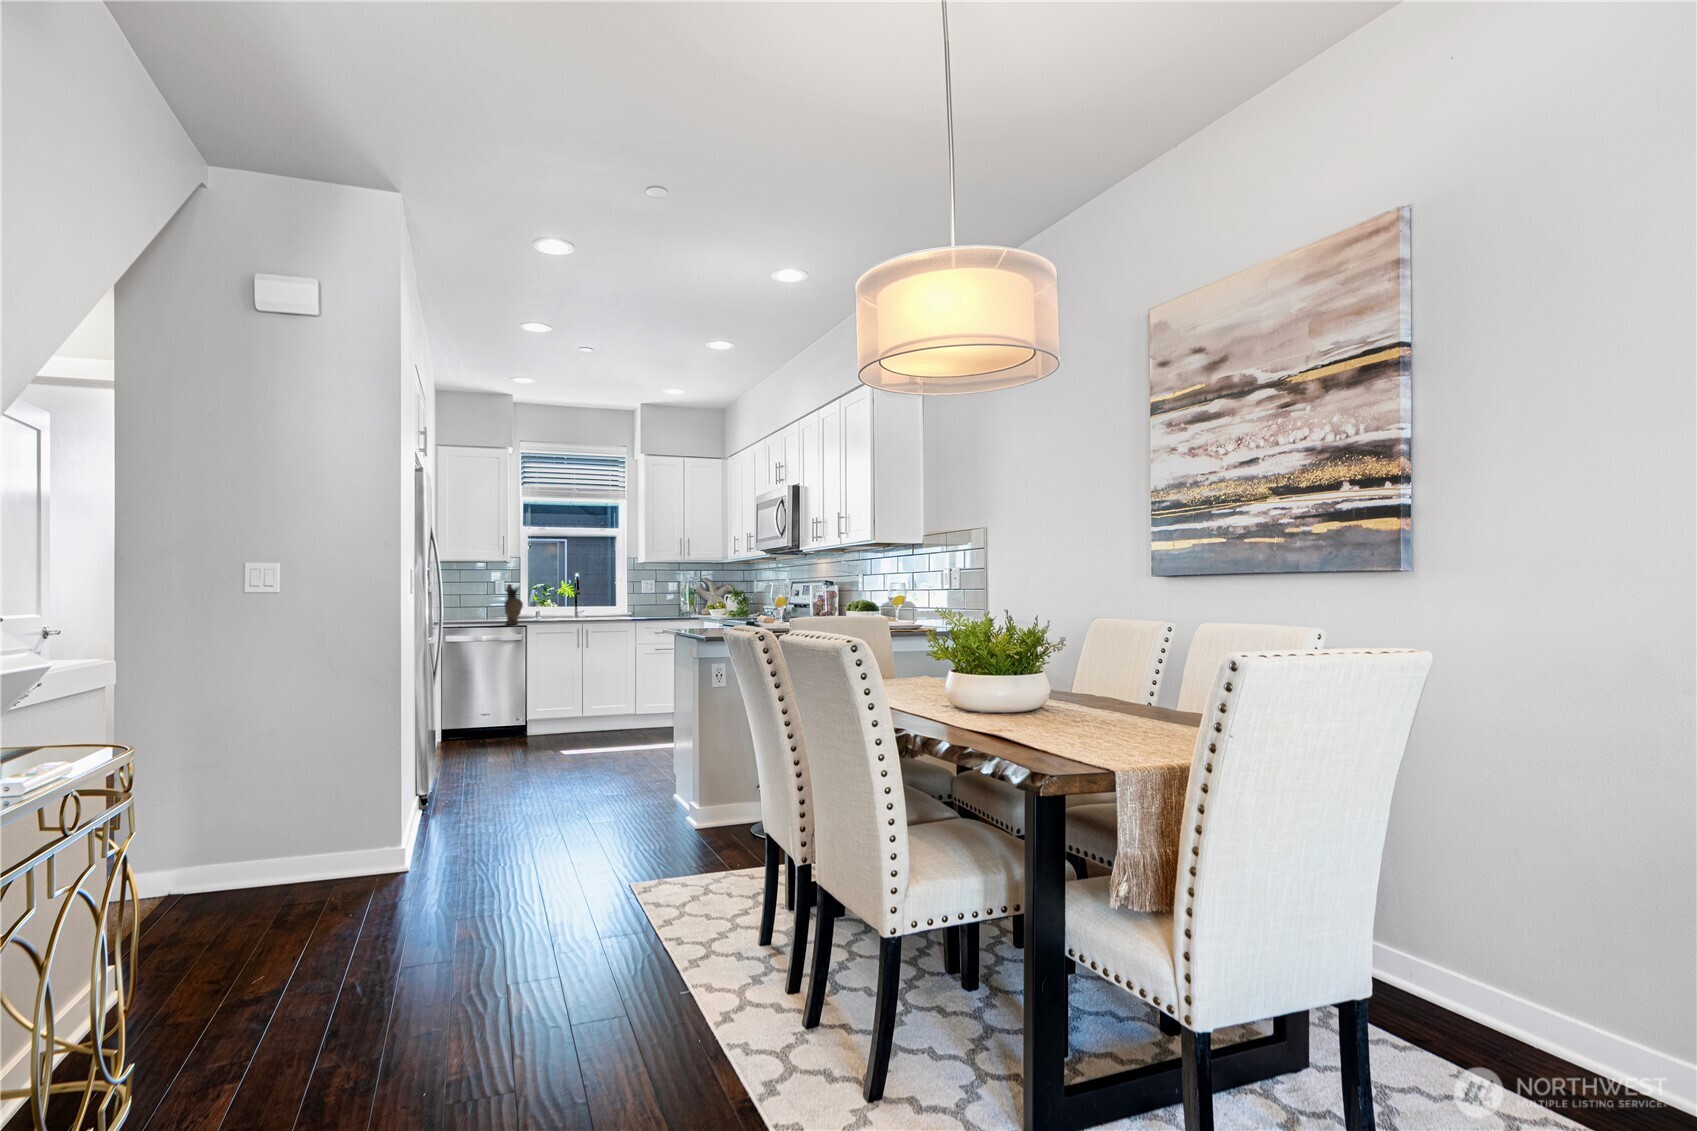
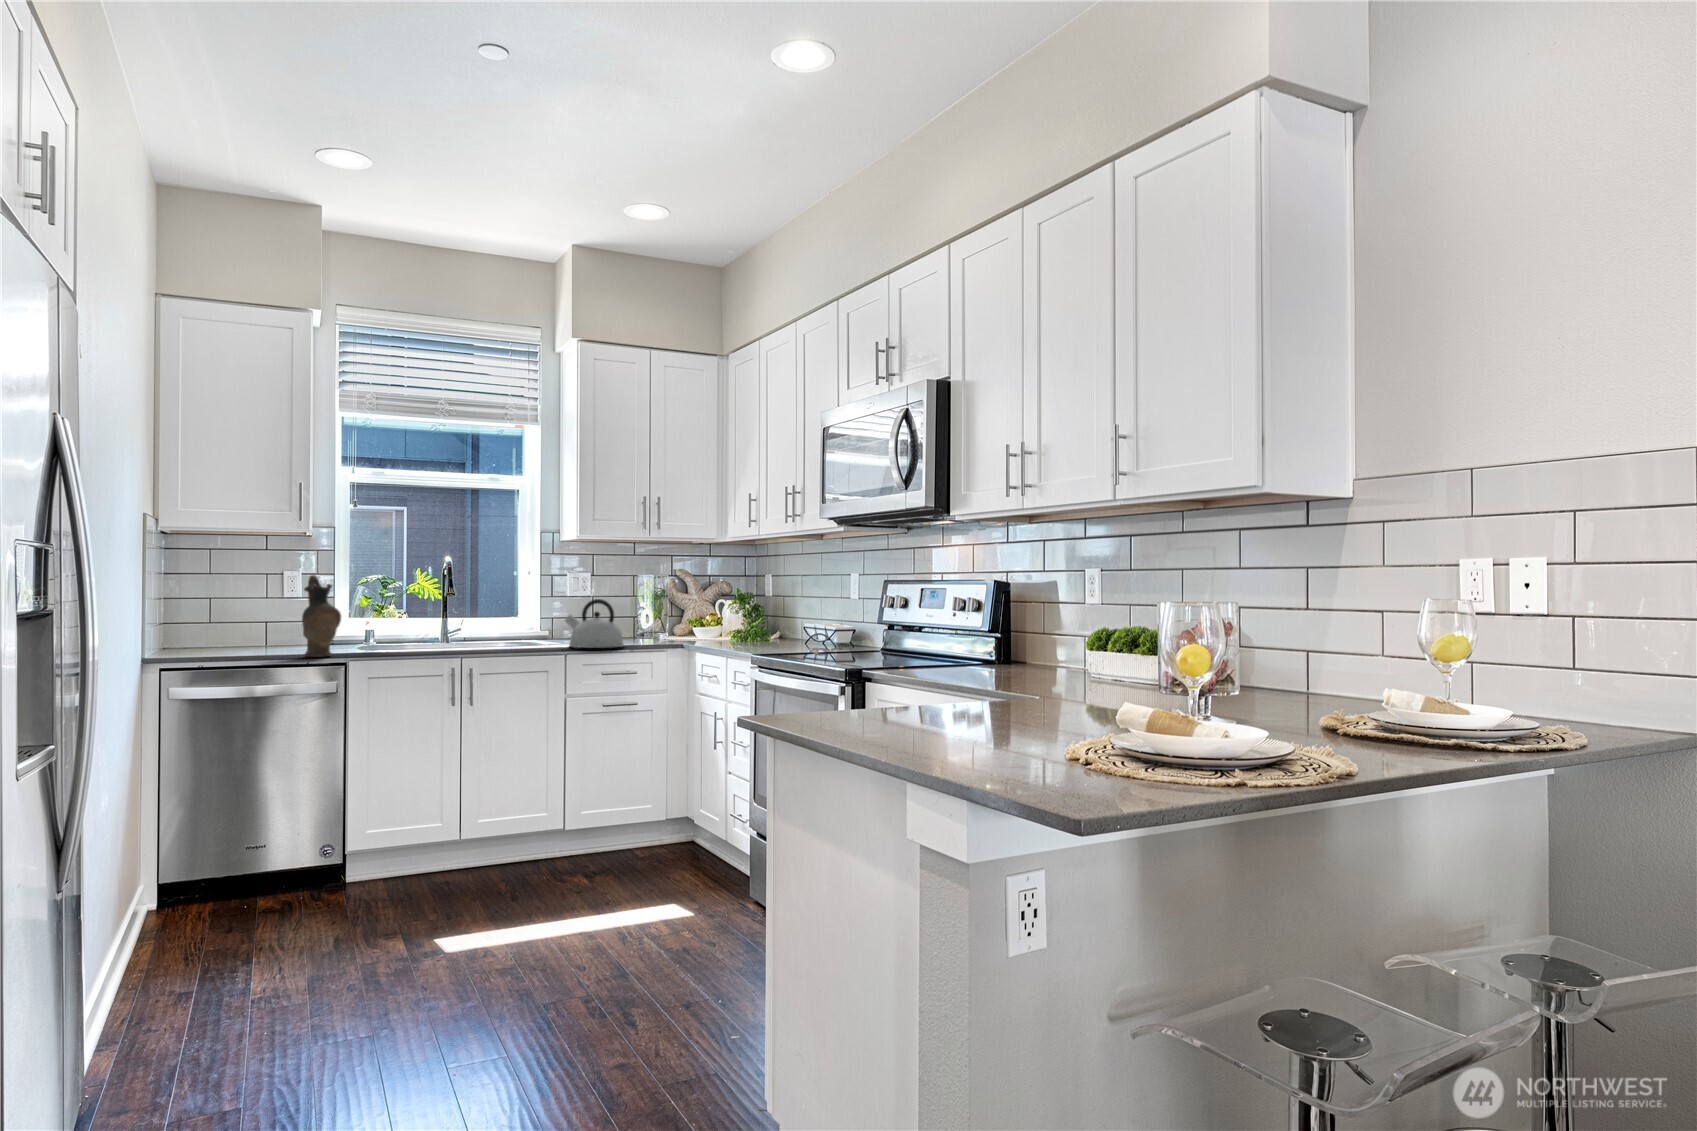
kettle: none [637,595,668,620] -> present [565,599,624,648]

